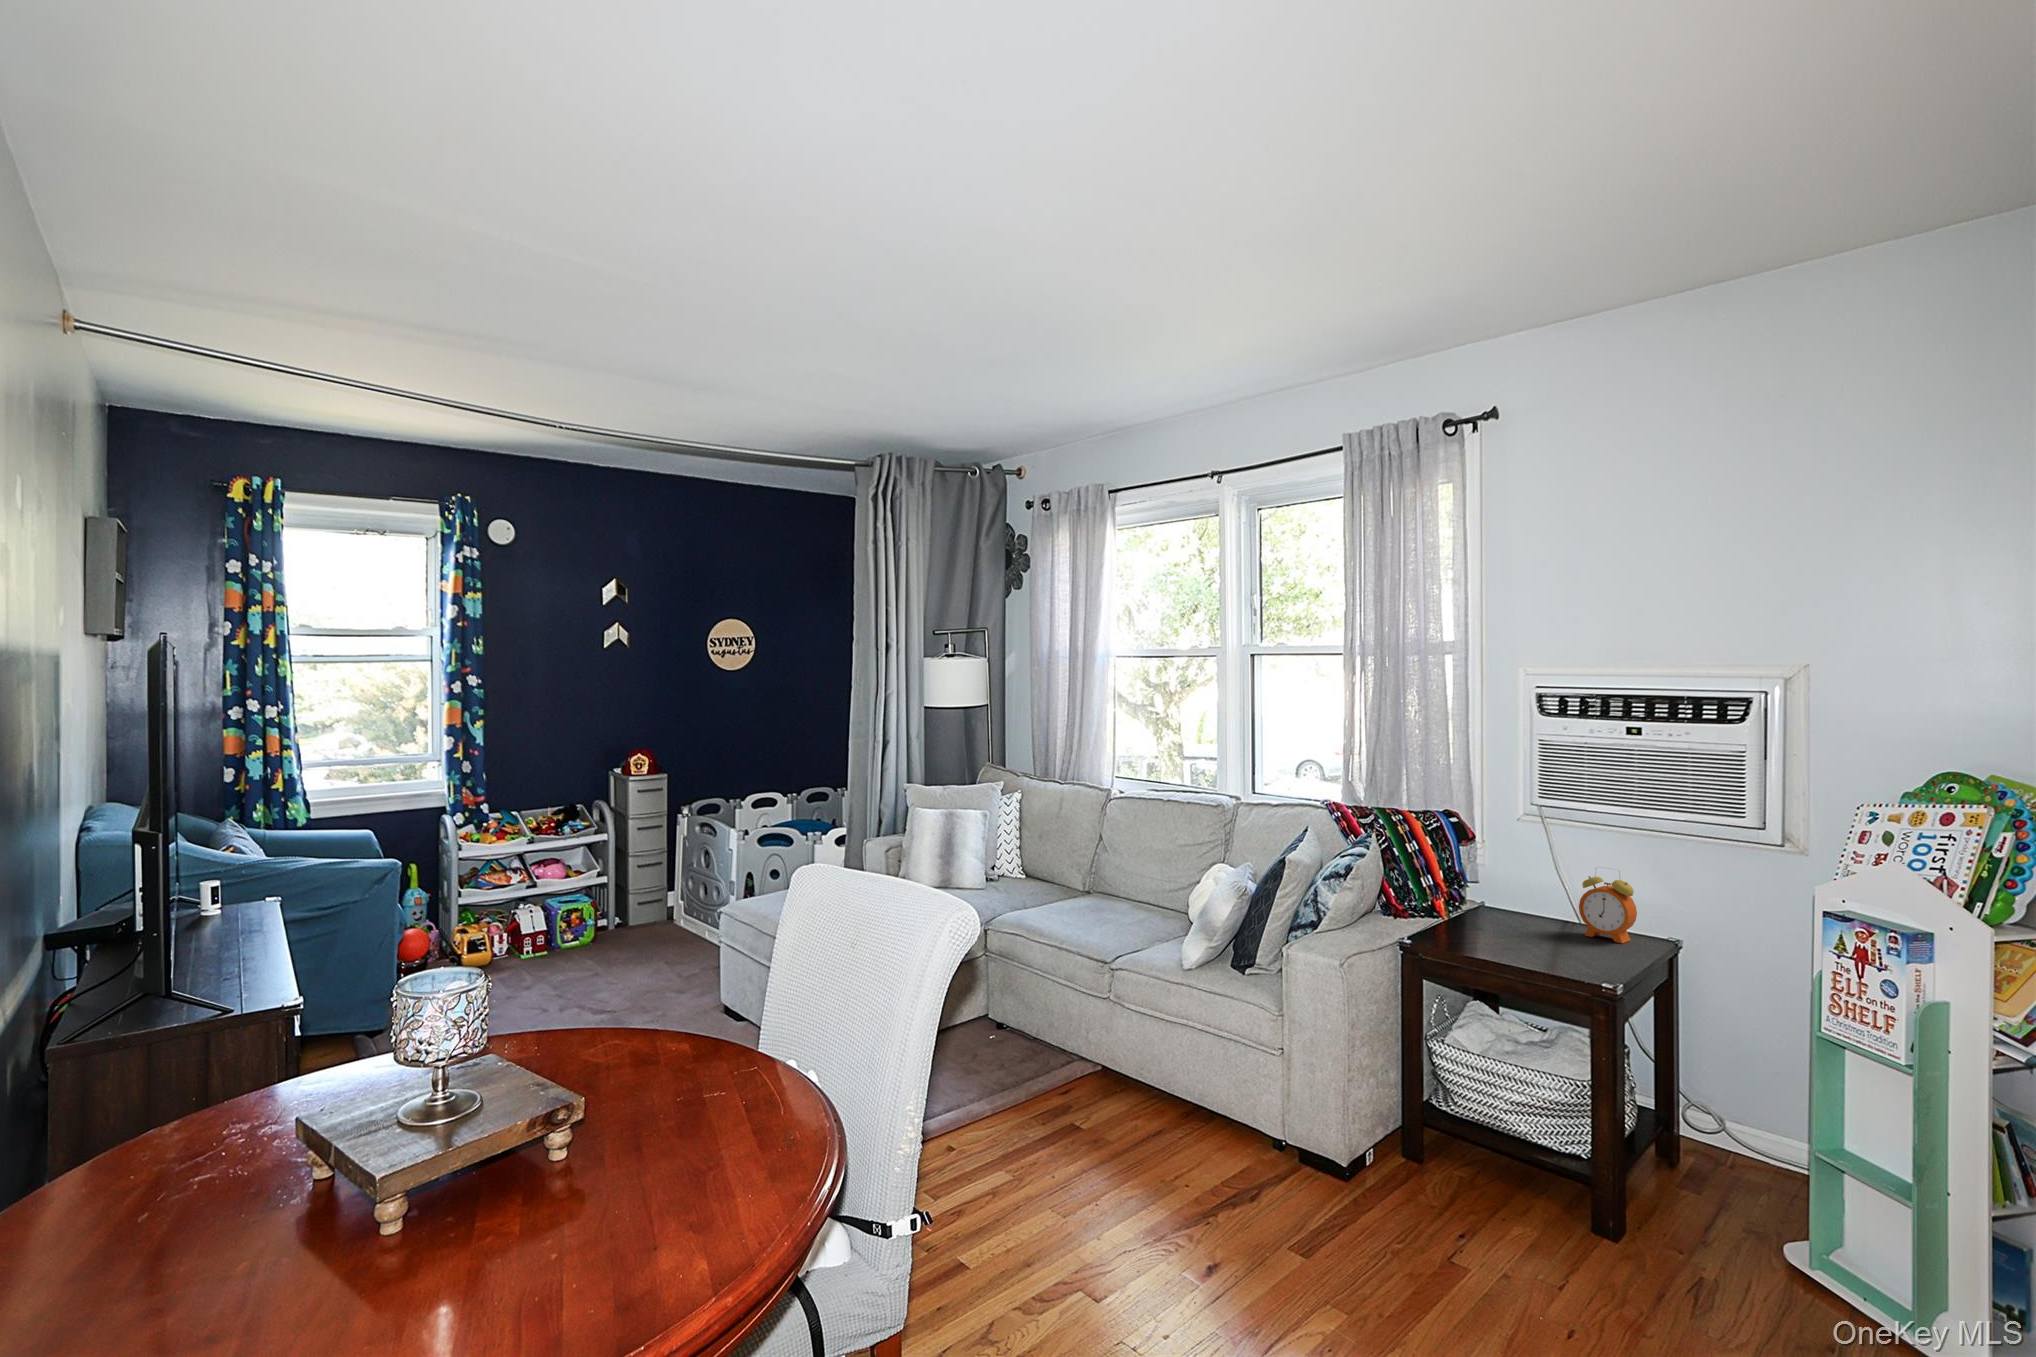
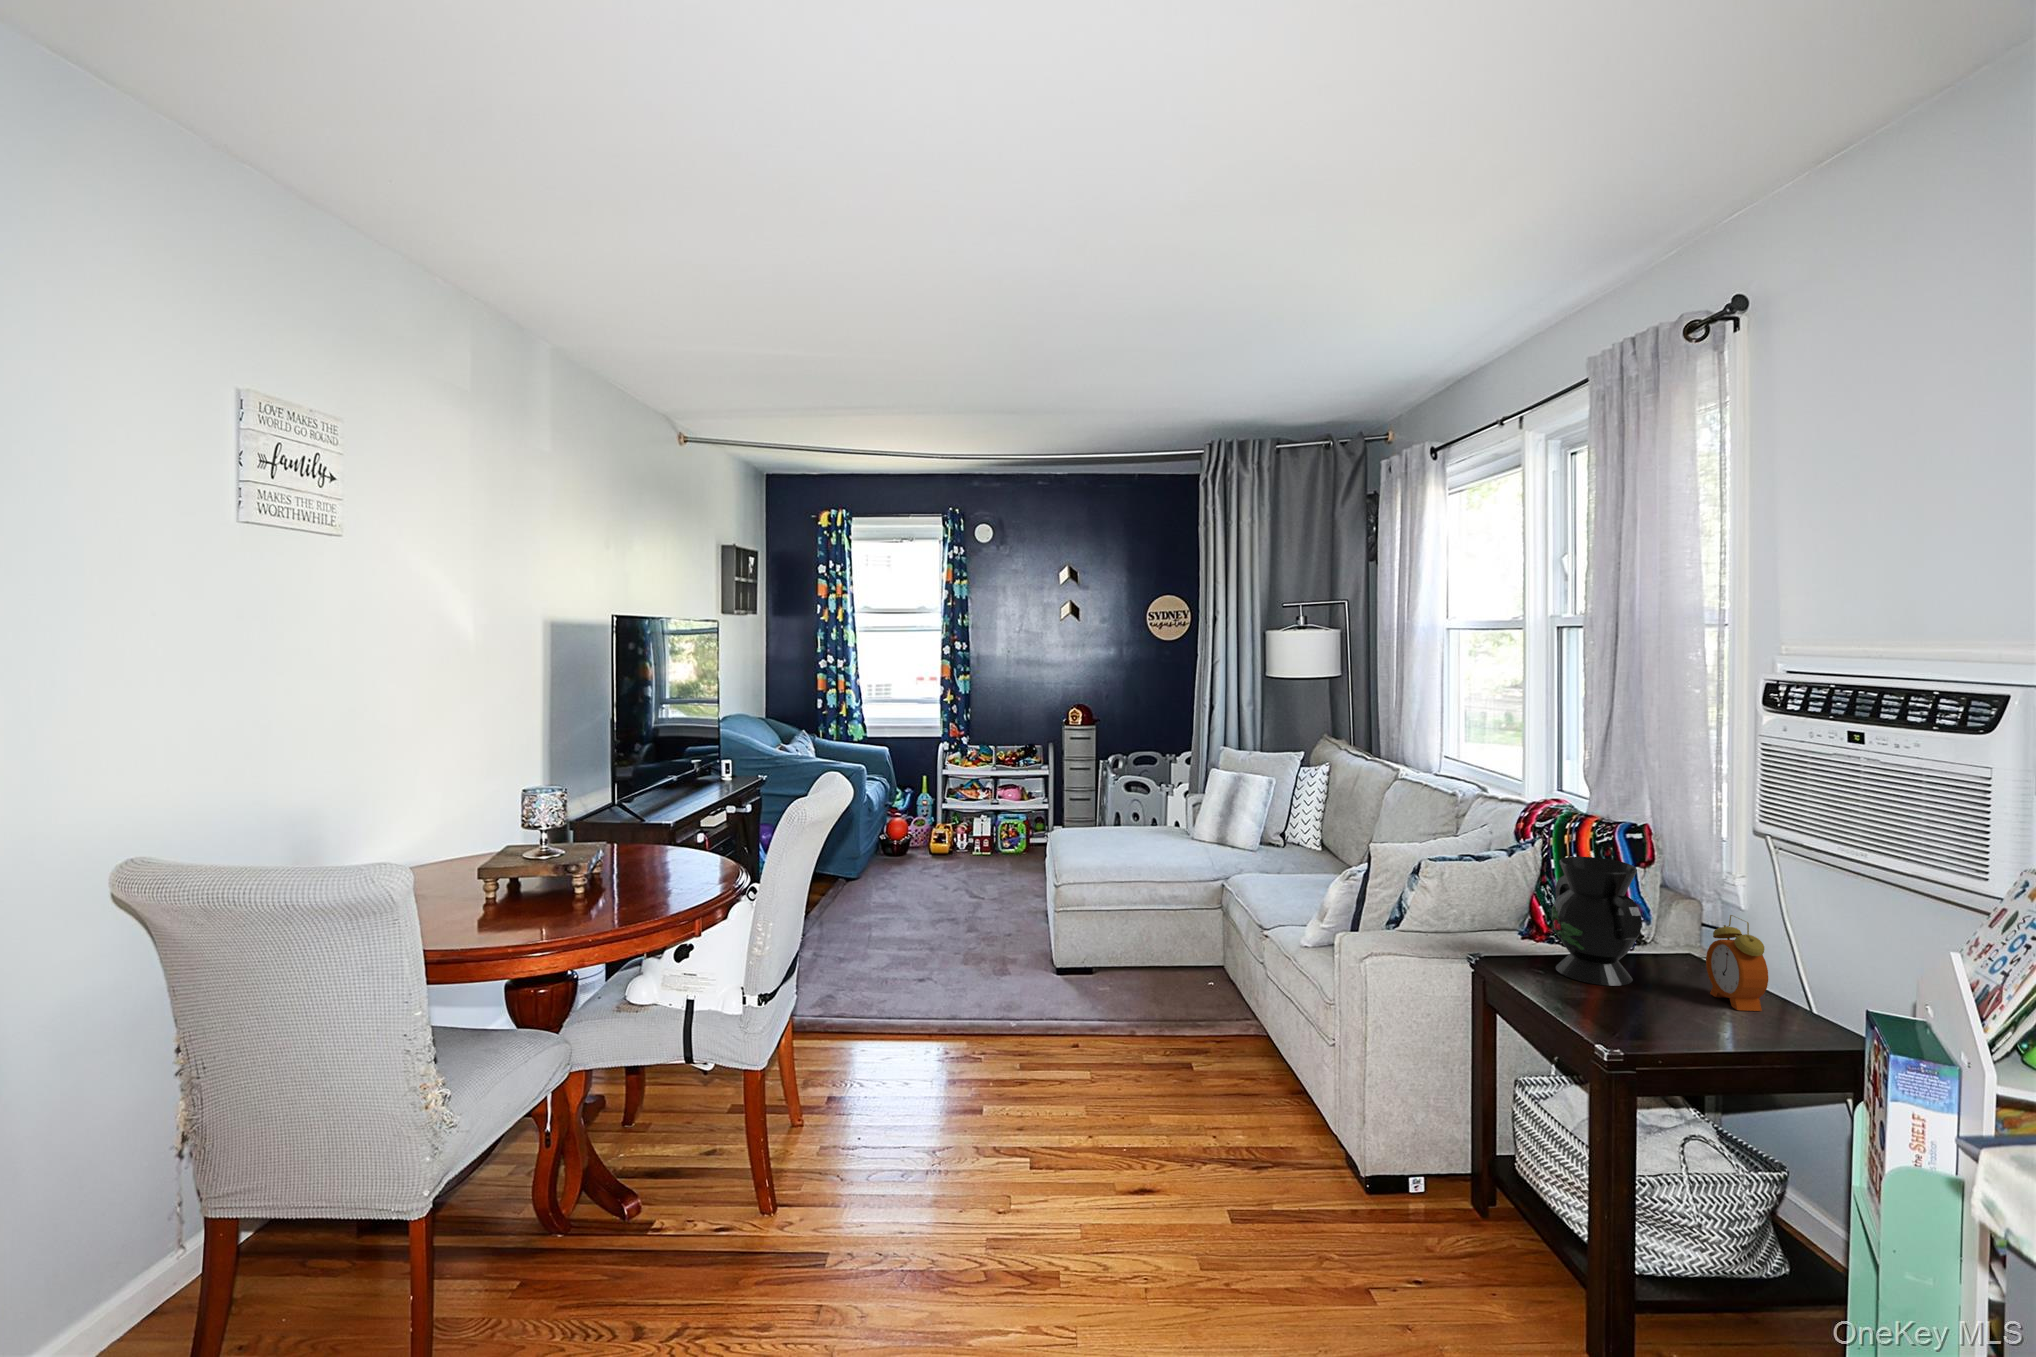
decorative vase: none [1449,835,1562,946] -> present [1551,857,1642,986]

